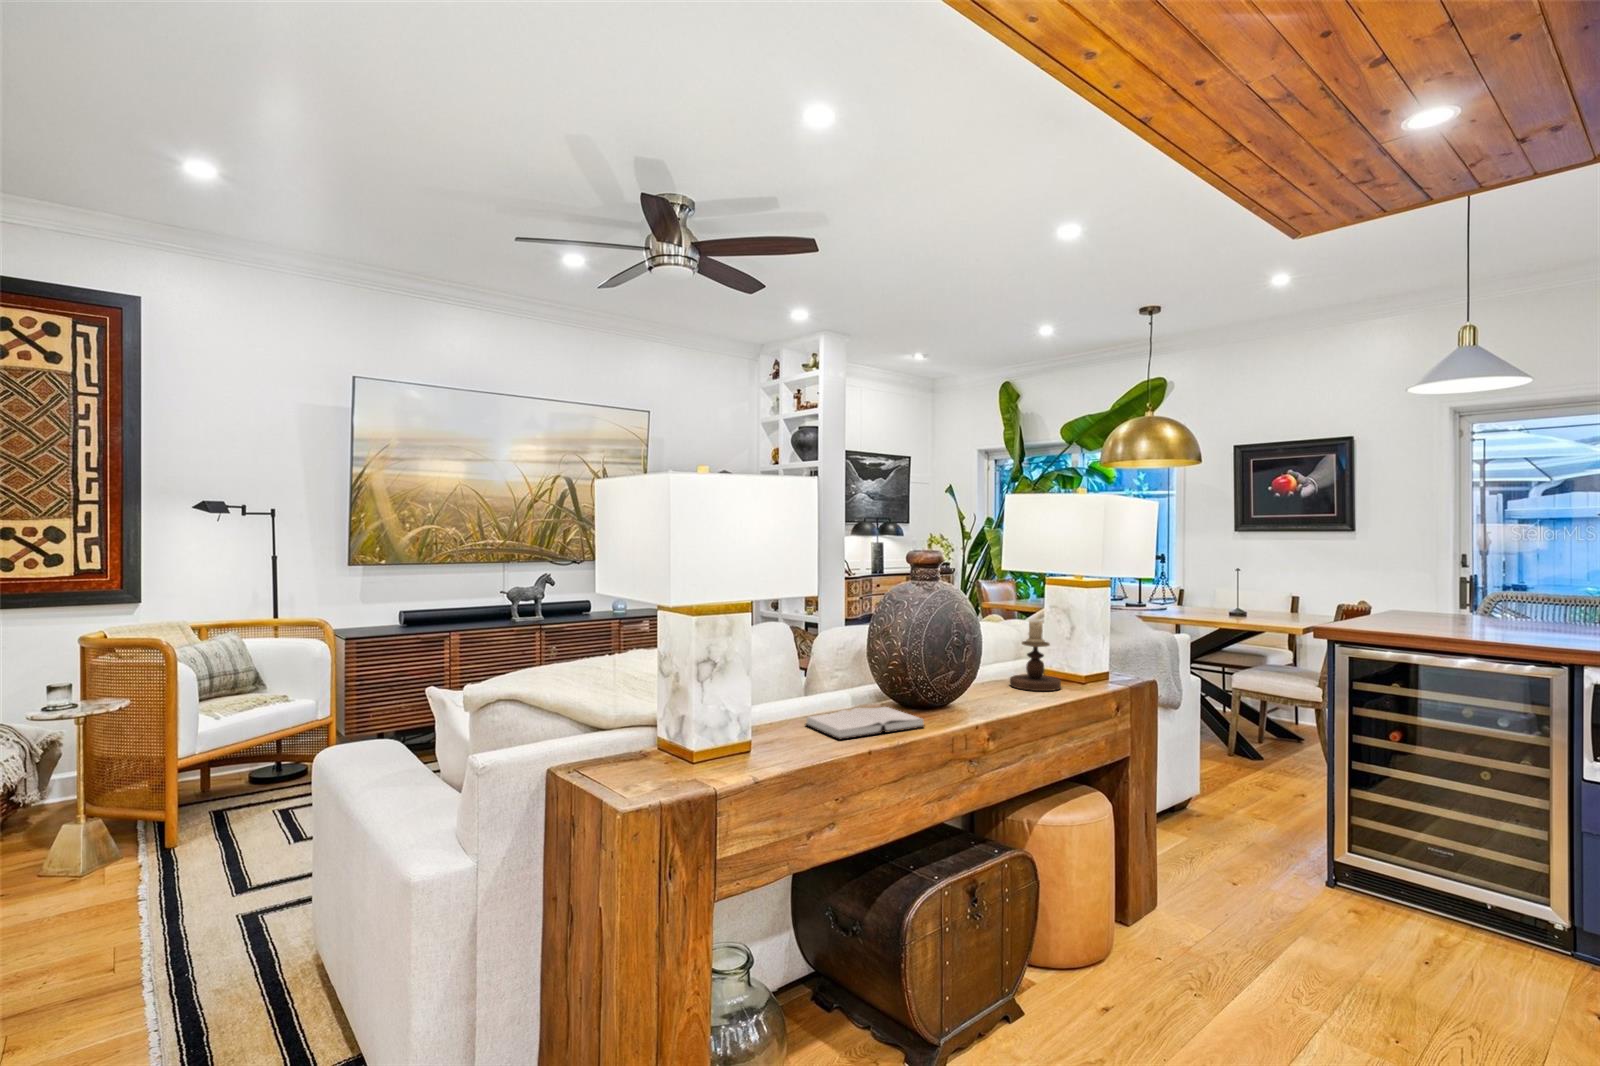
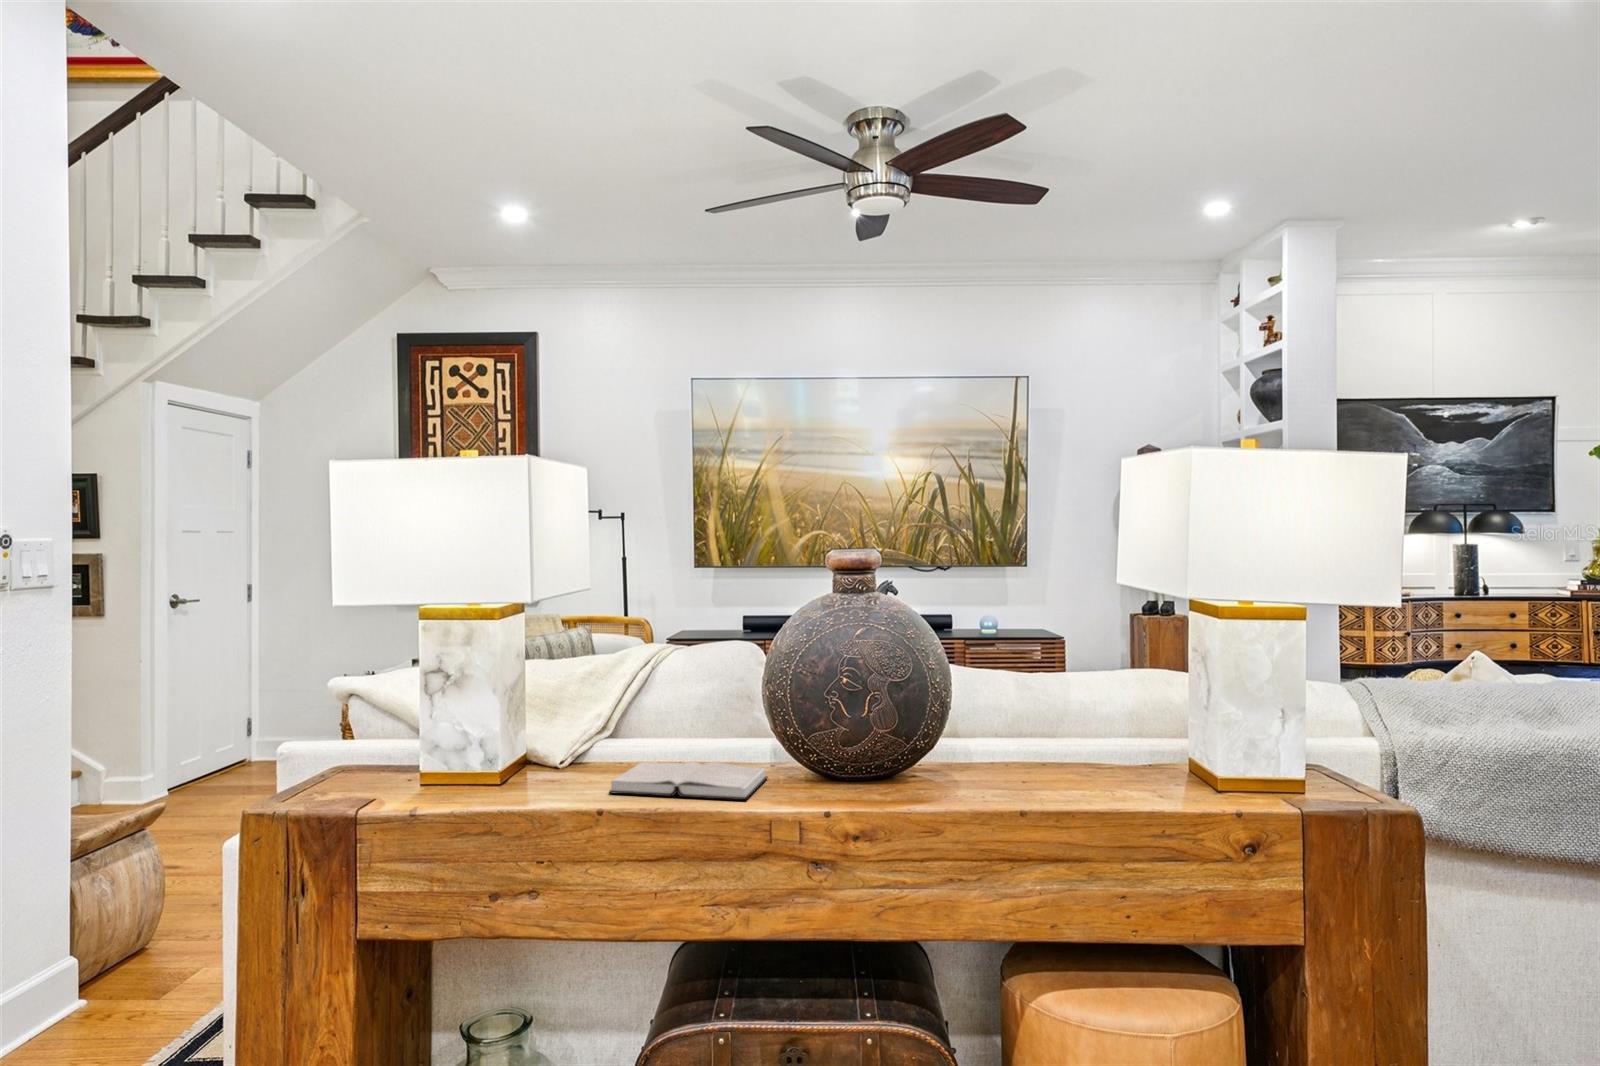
candlestick: present [1010,621,1061,691] -> none [1070,671,1157,794]

